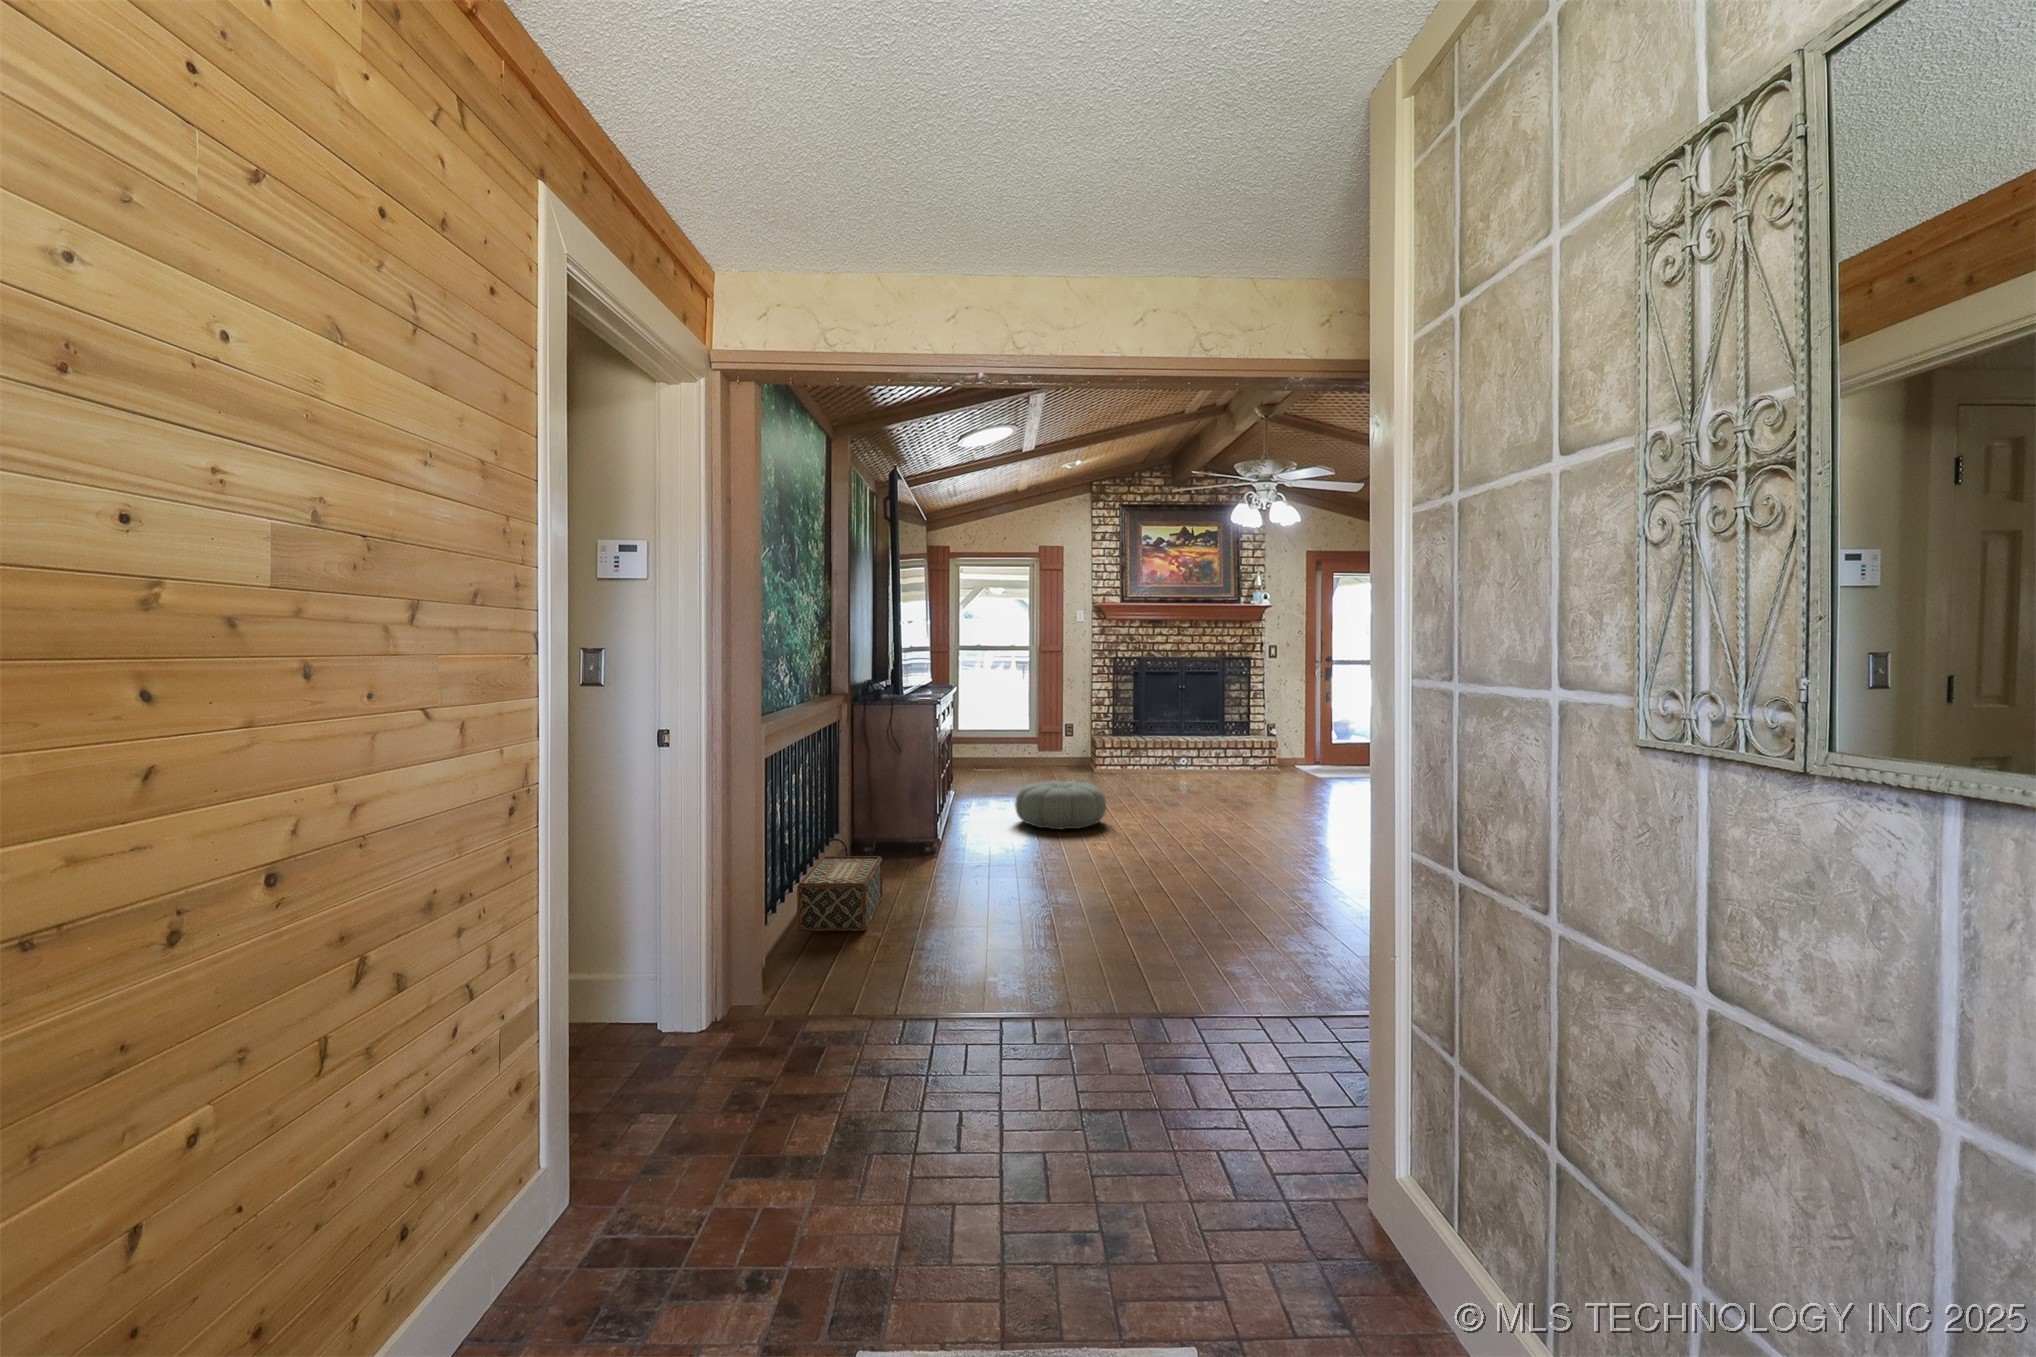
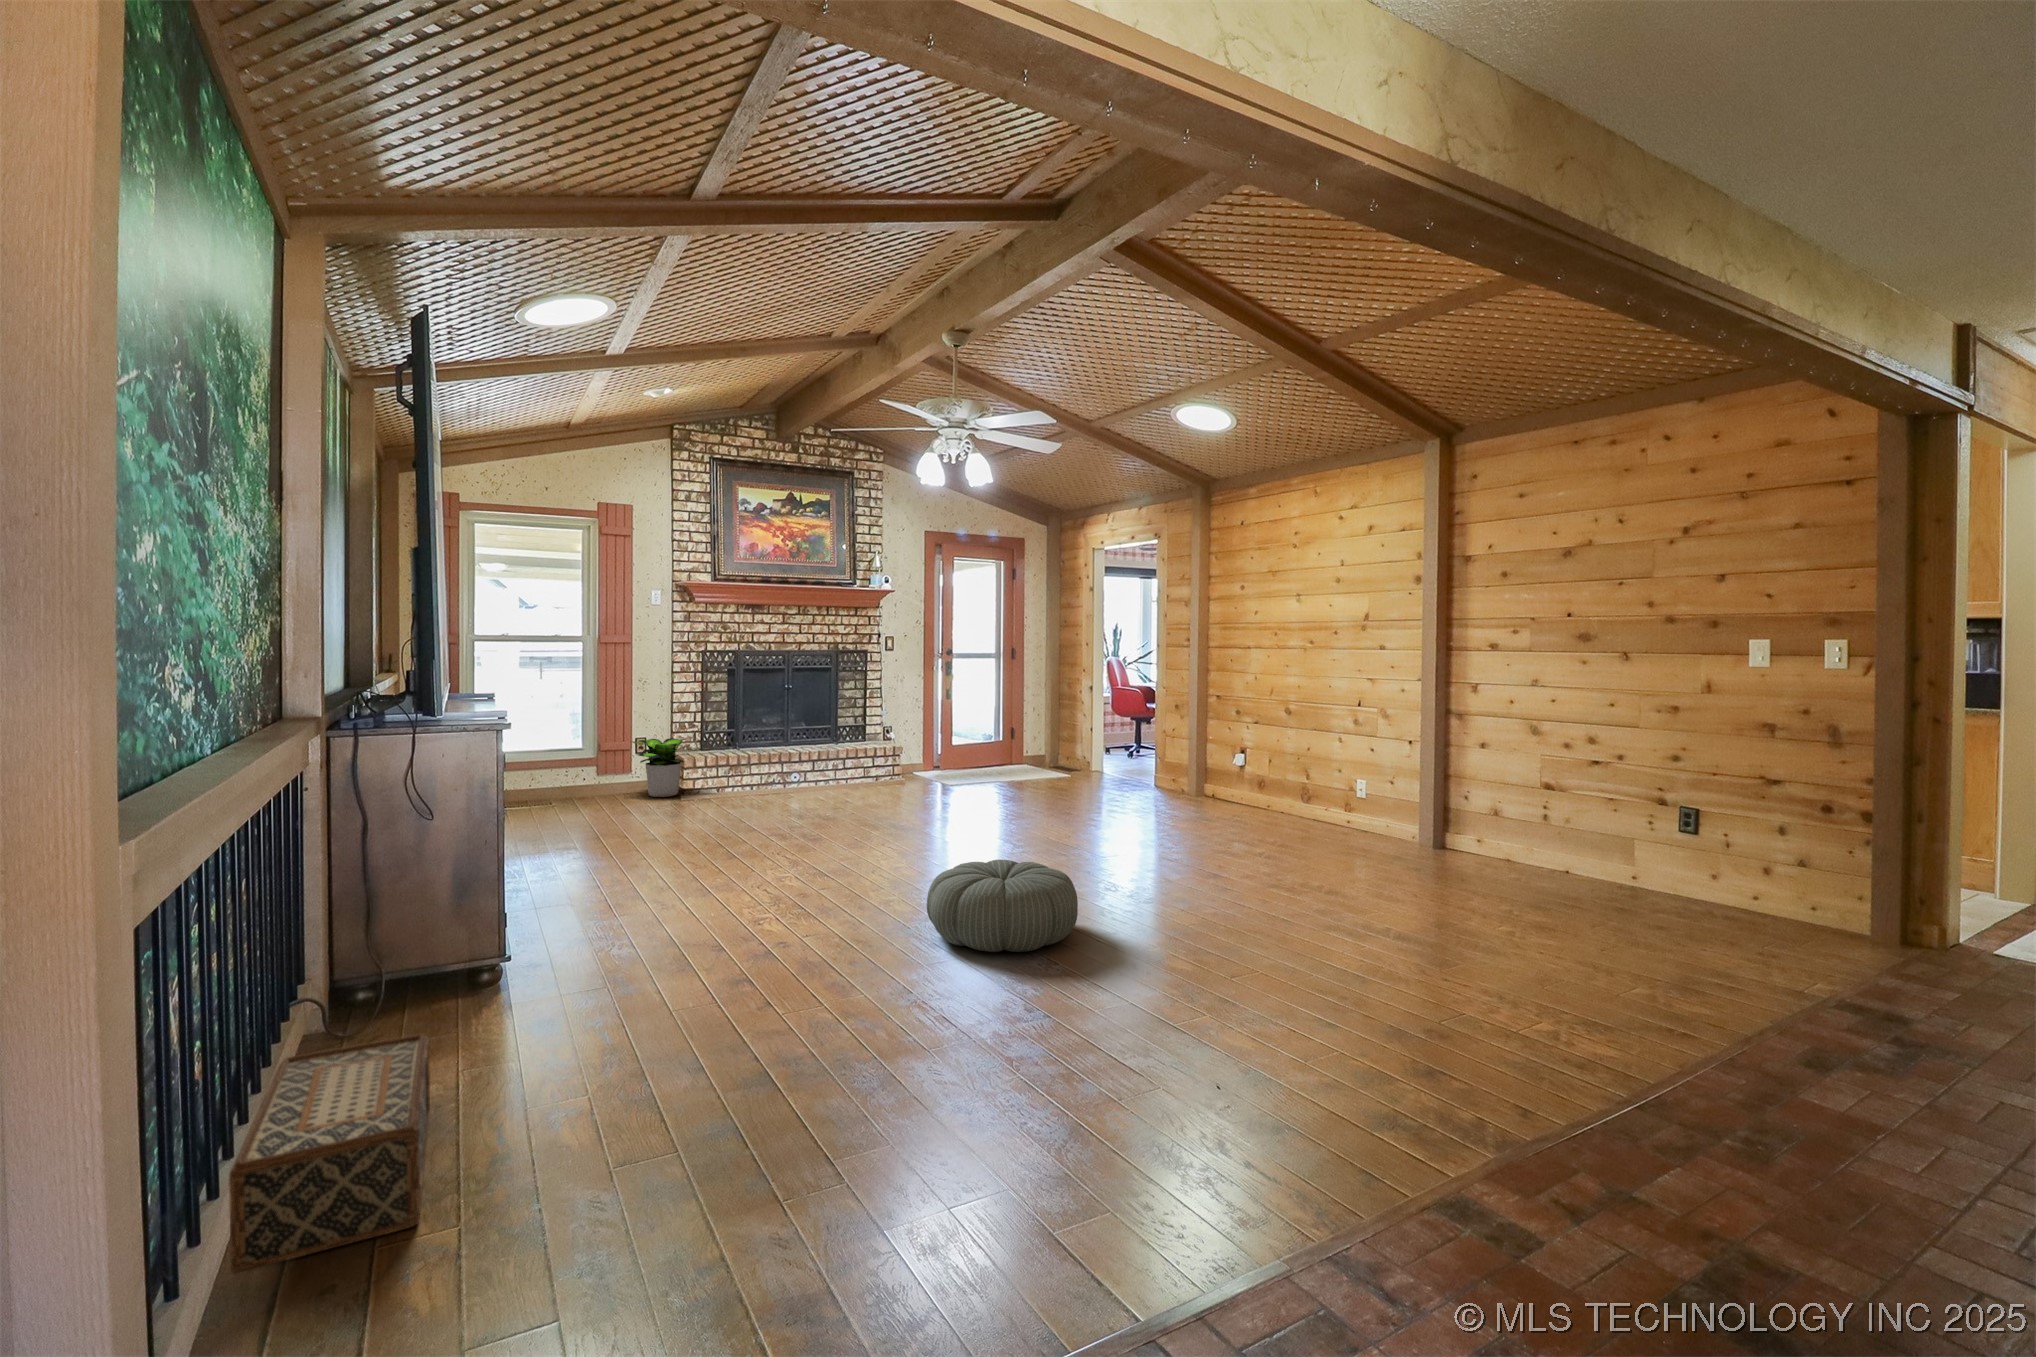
potted plant: none [1058,726,1107,770] -> present [633,738,697,797]
pouf: present [1015,781,1106,829] -> present [927,860,1078,952]

